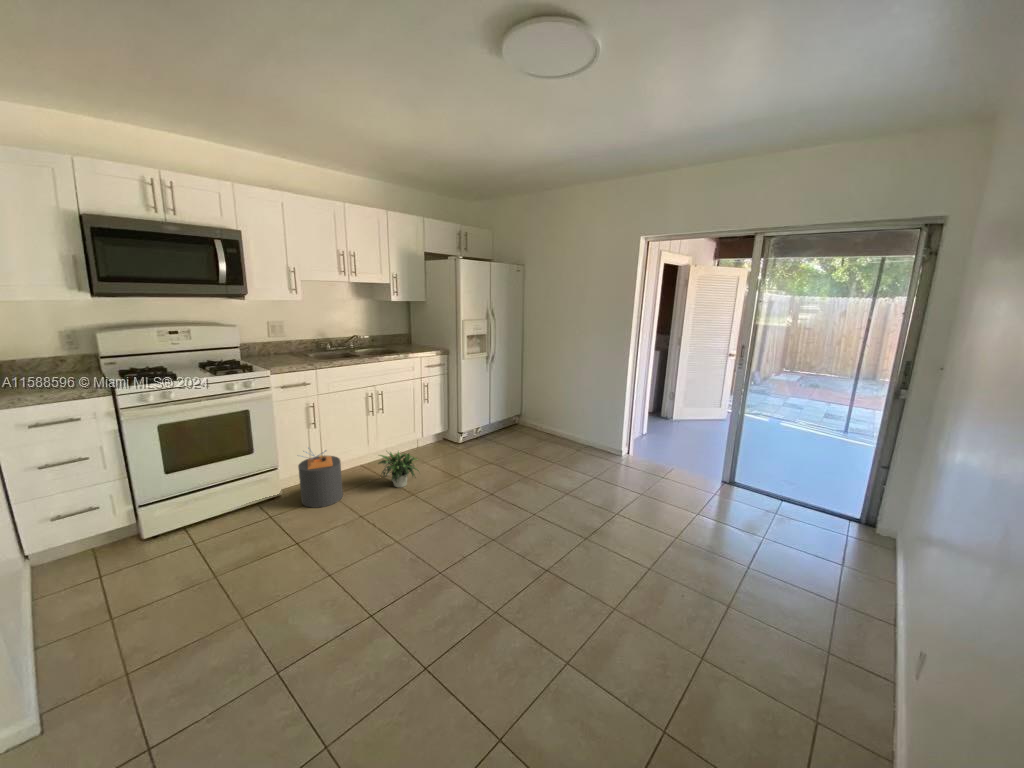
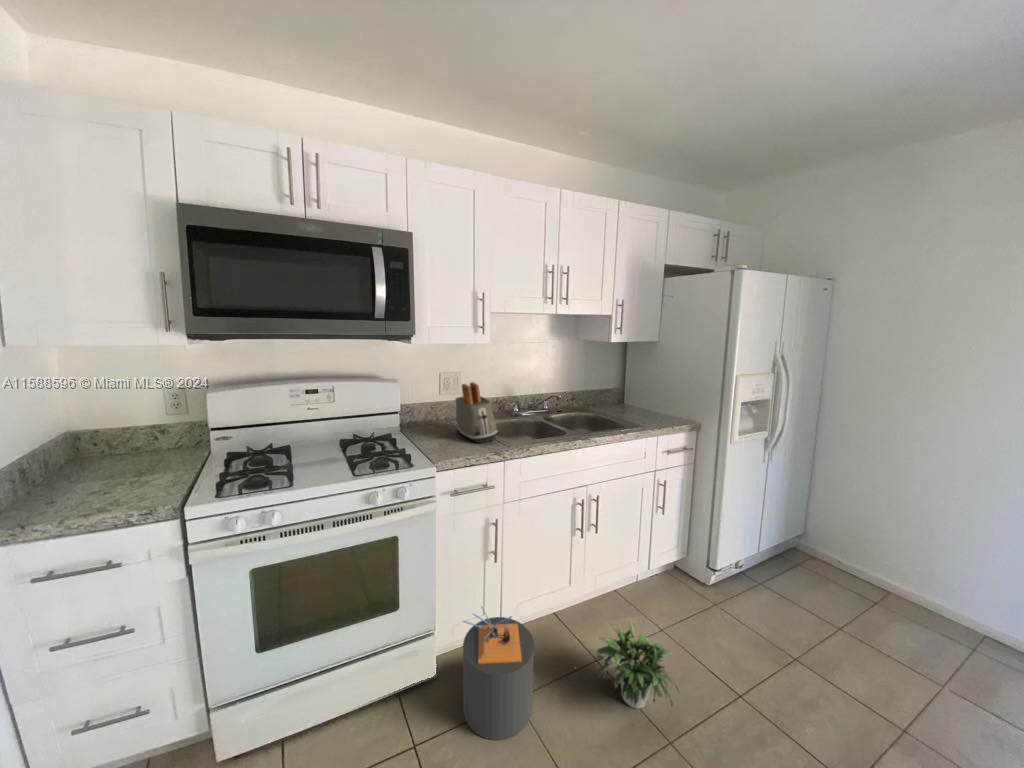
toaster: none [280,325,312,362] -> present [456,382,498,443]

